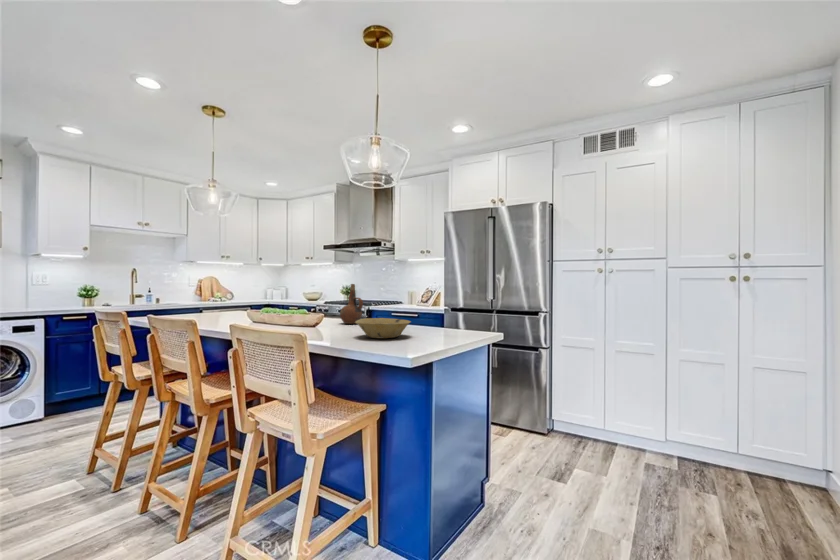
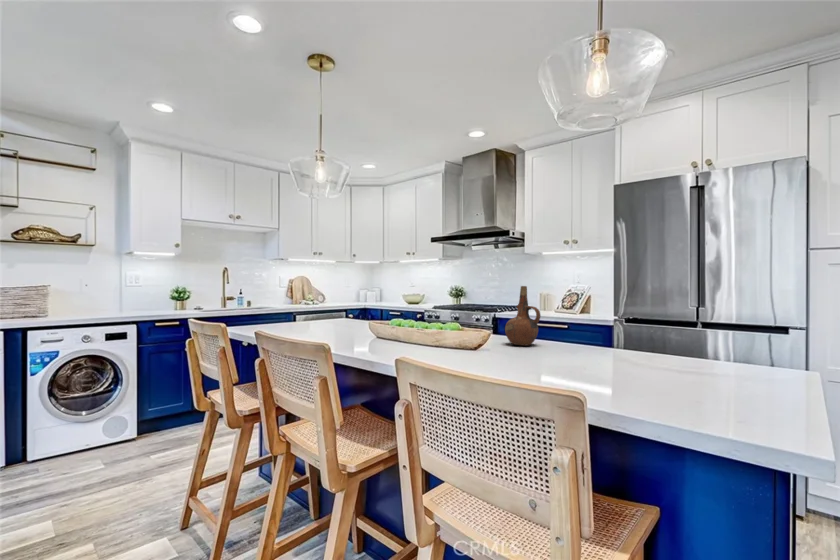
bowl: present [355,318,410,338] -> none [580,344,685,384]

